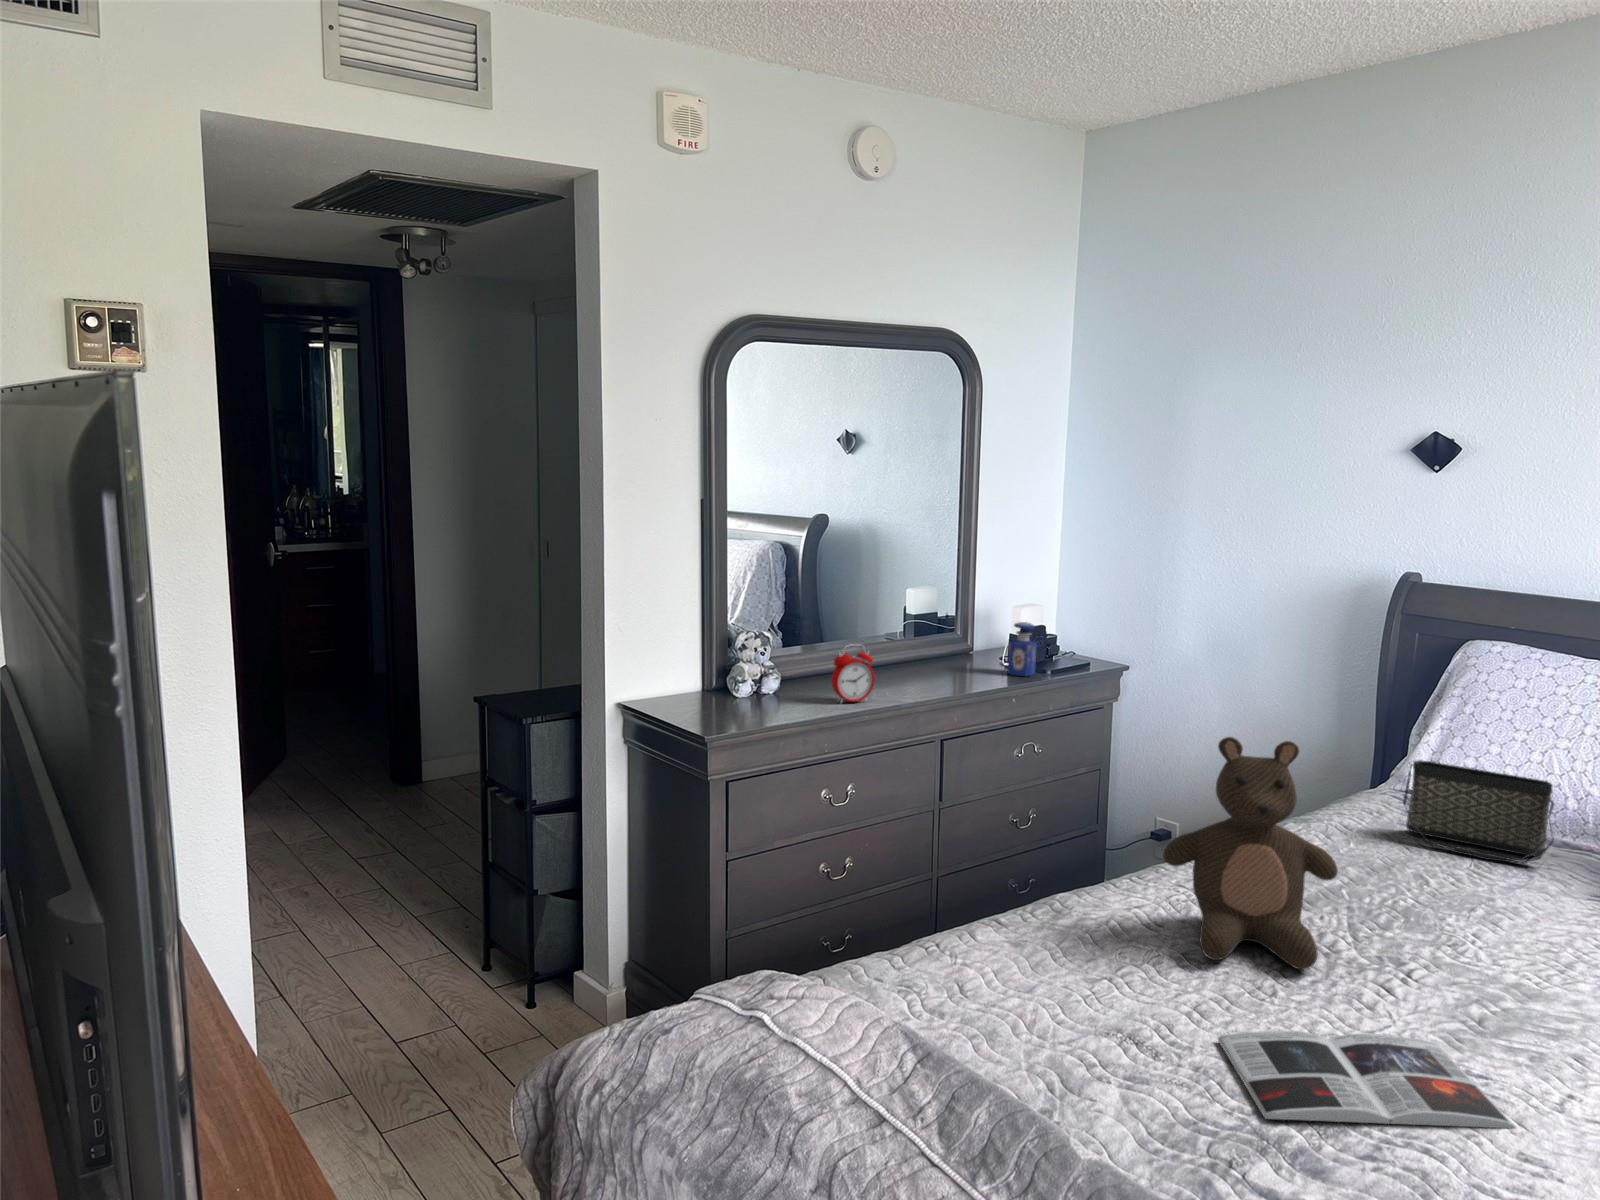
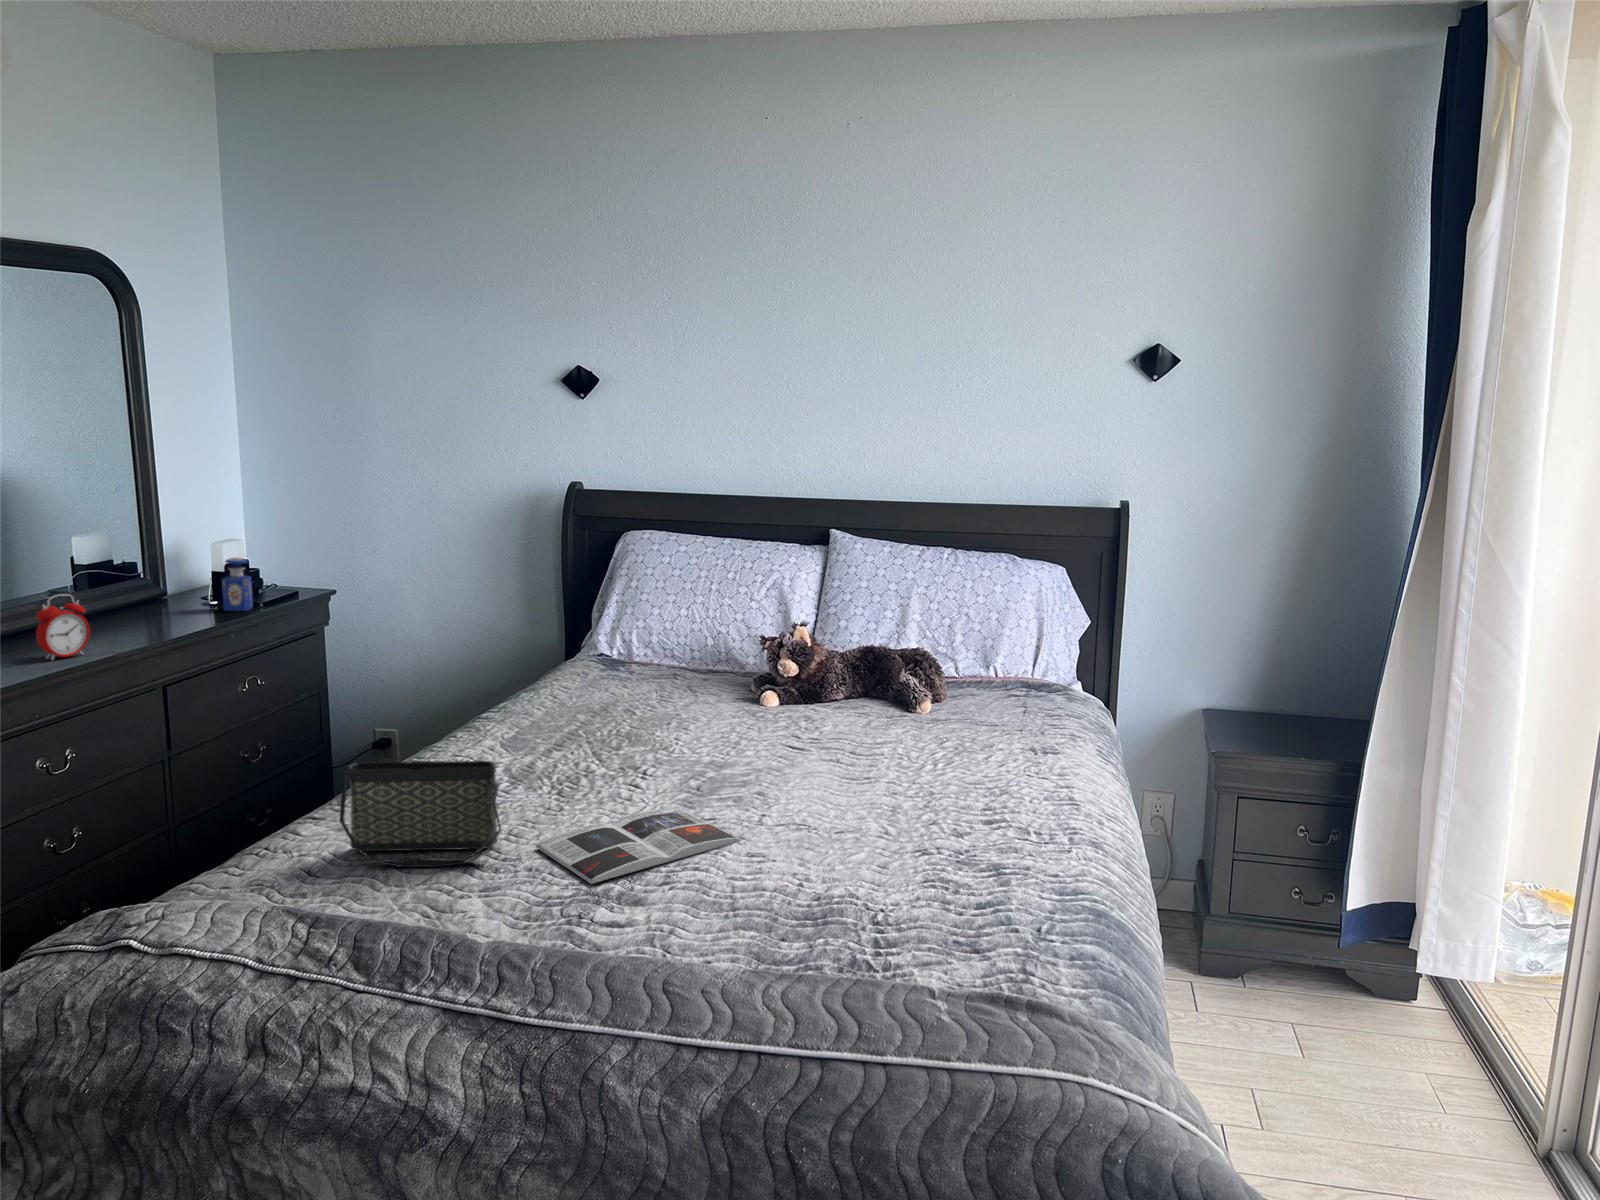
stuffed bear: present [1163,737,1338,969] -> none [450,613,585,798]
handbag: present [1403,760,1554,863] -> present [339,761,501,867]

